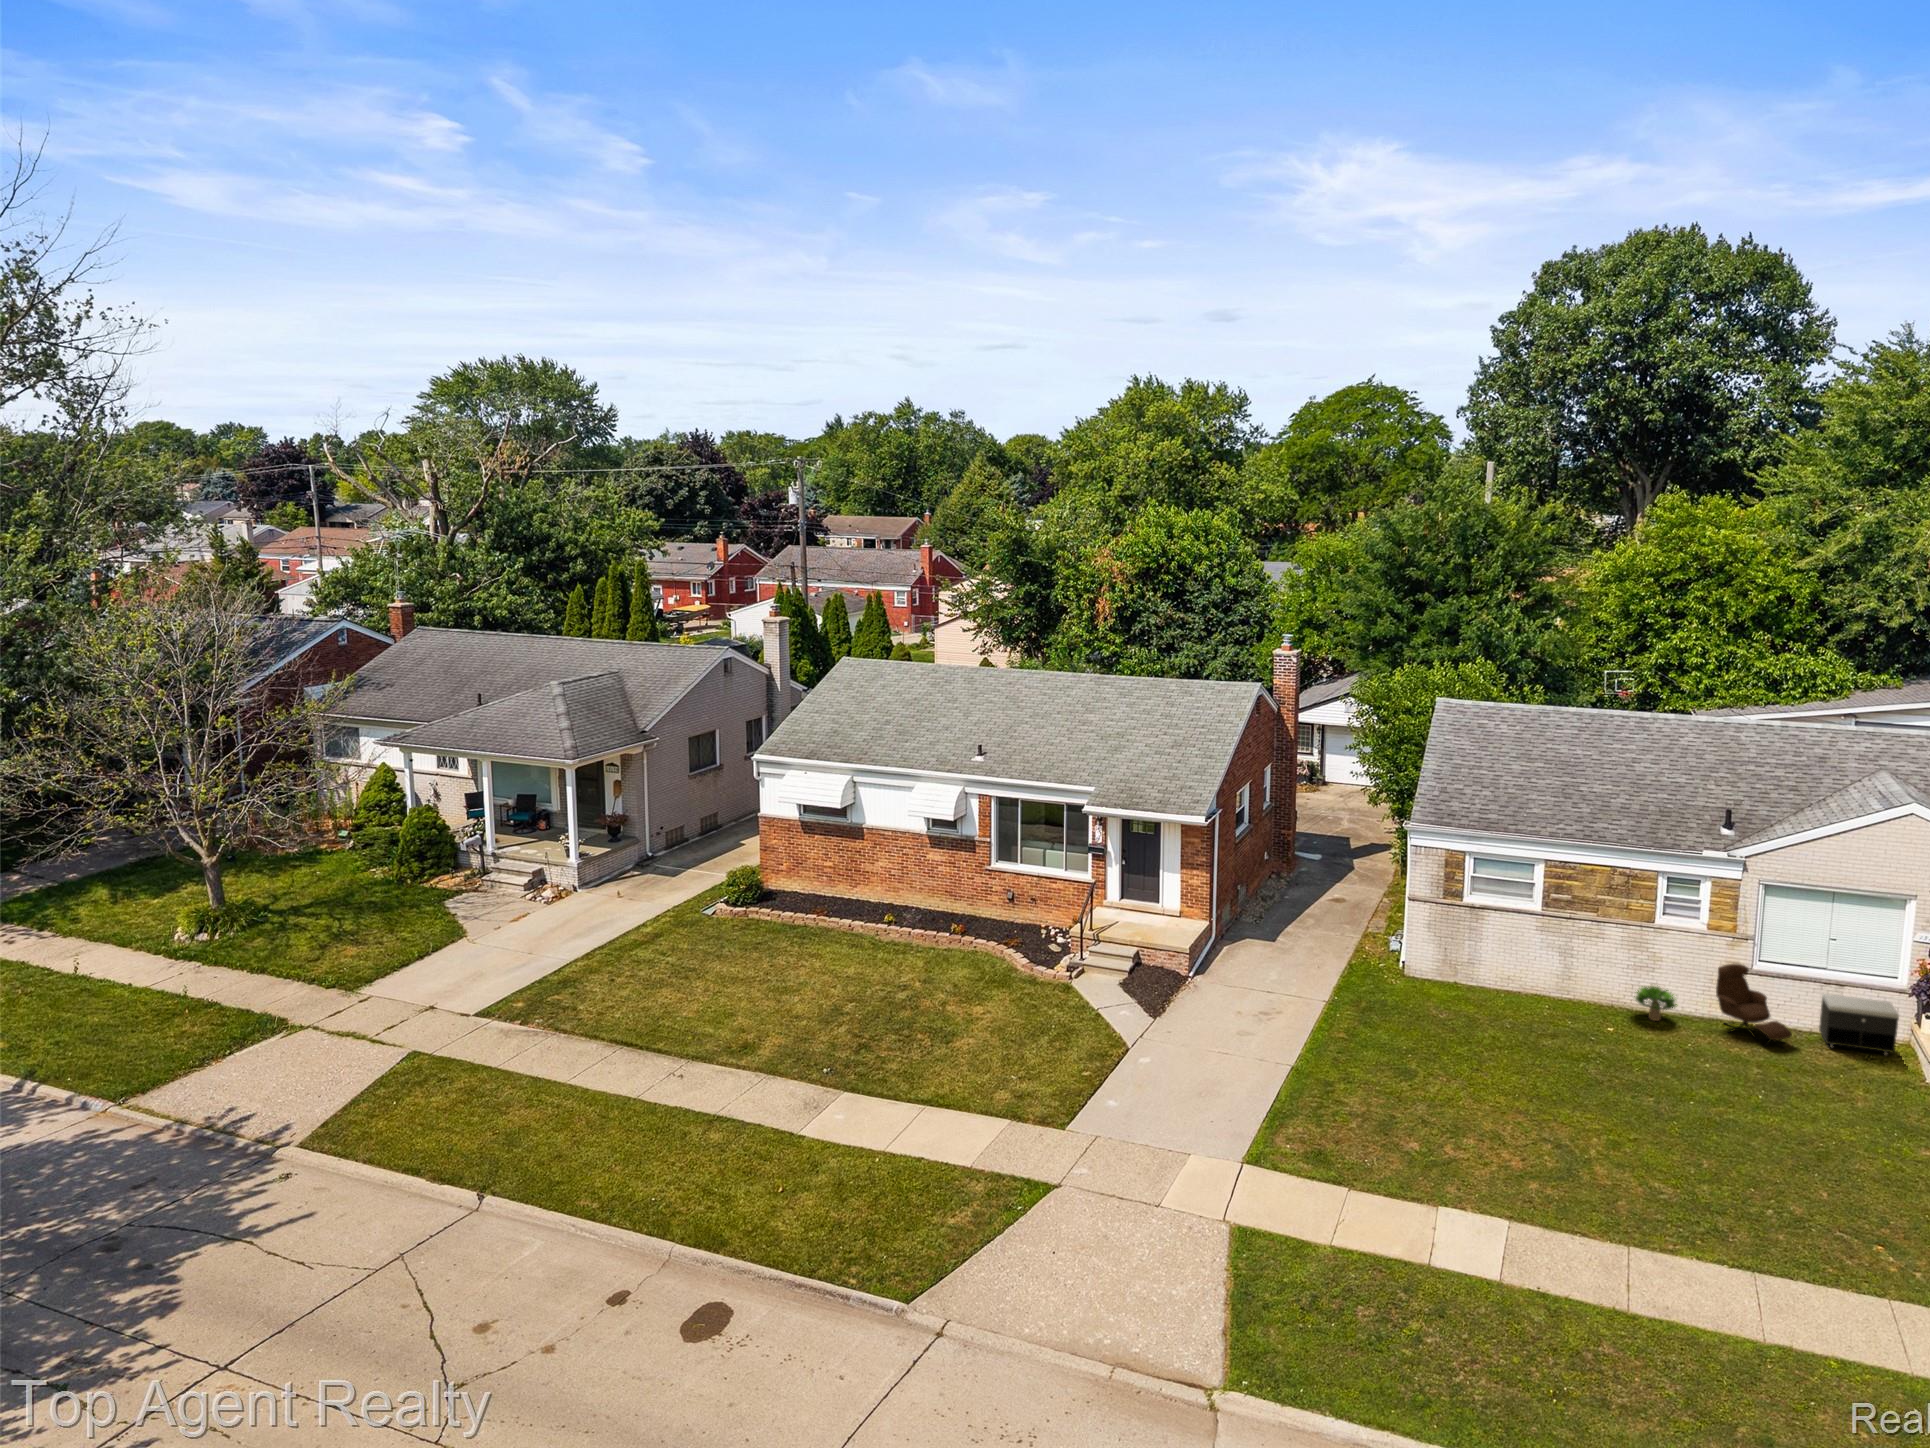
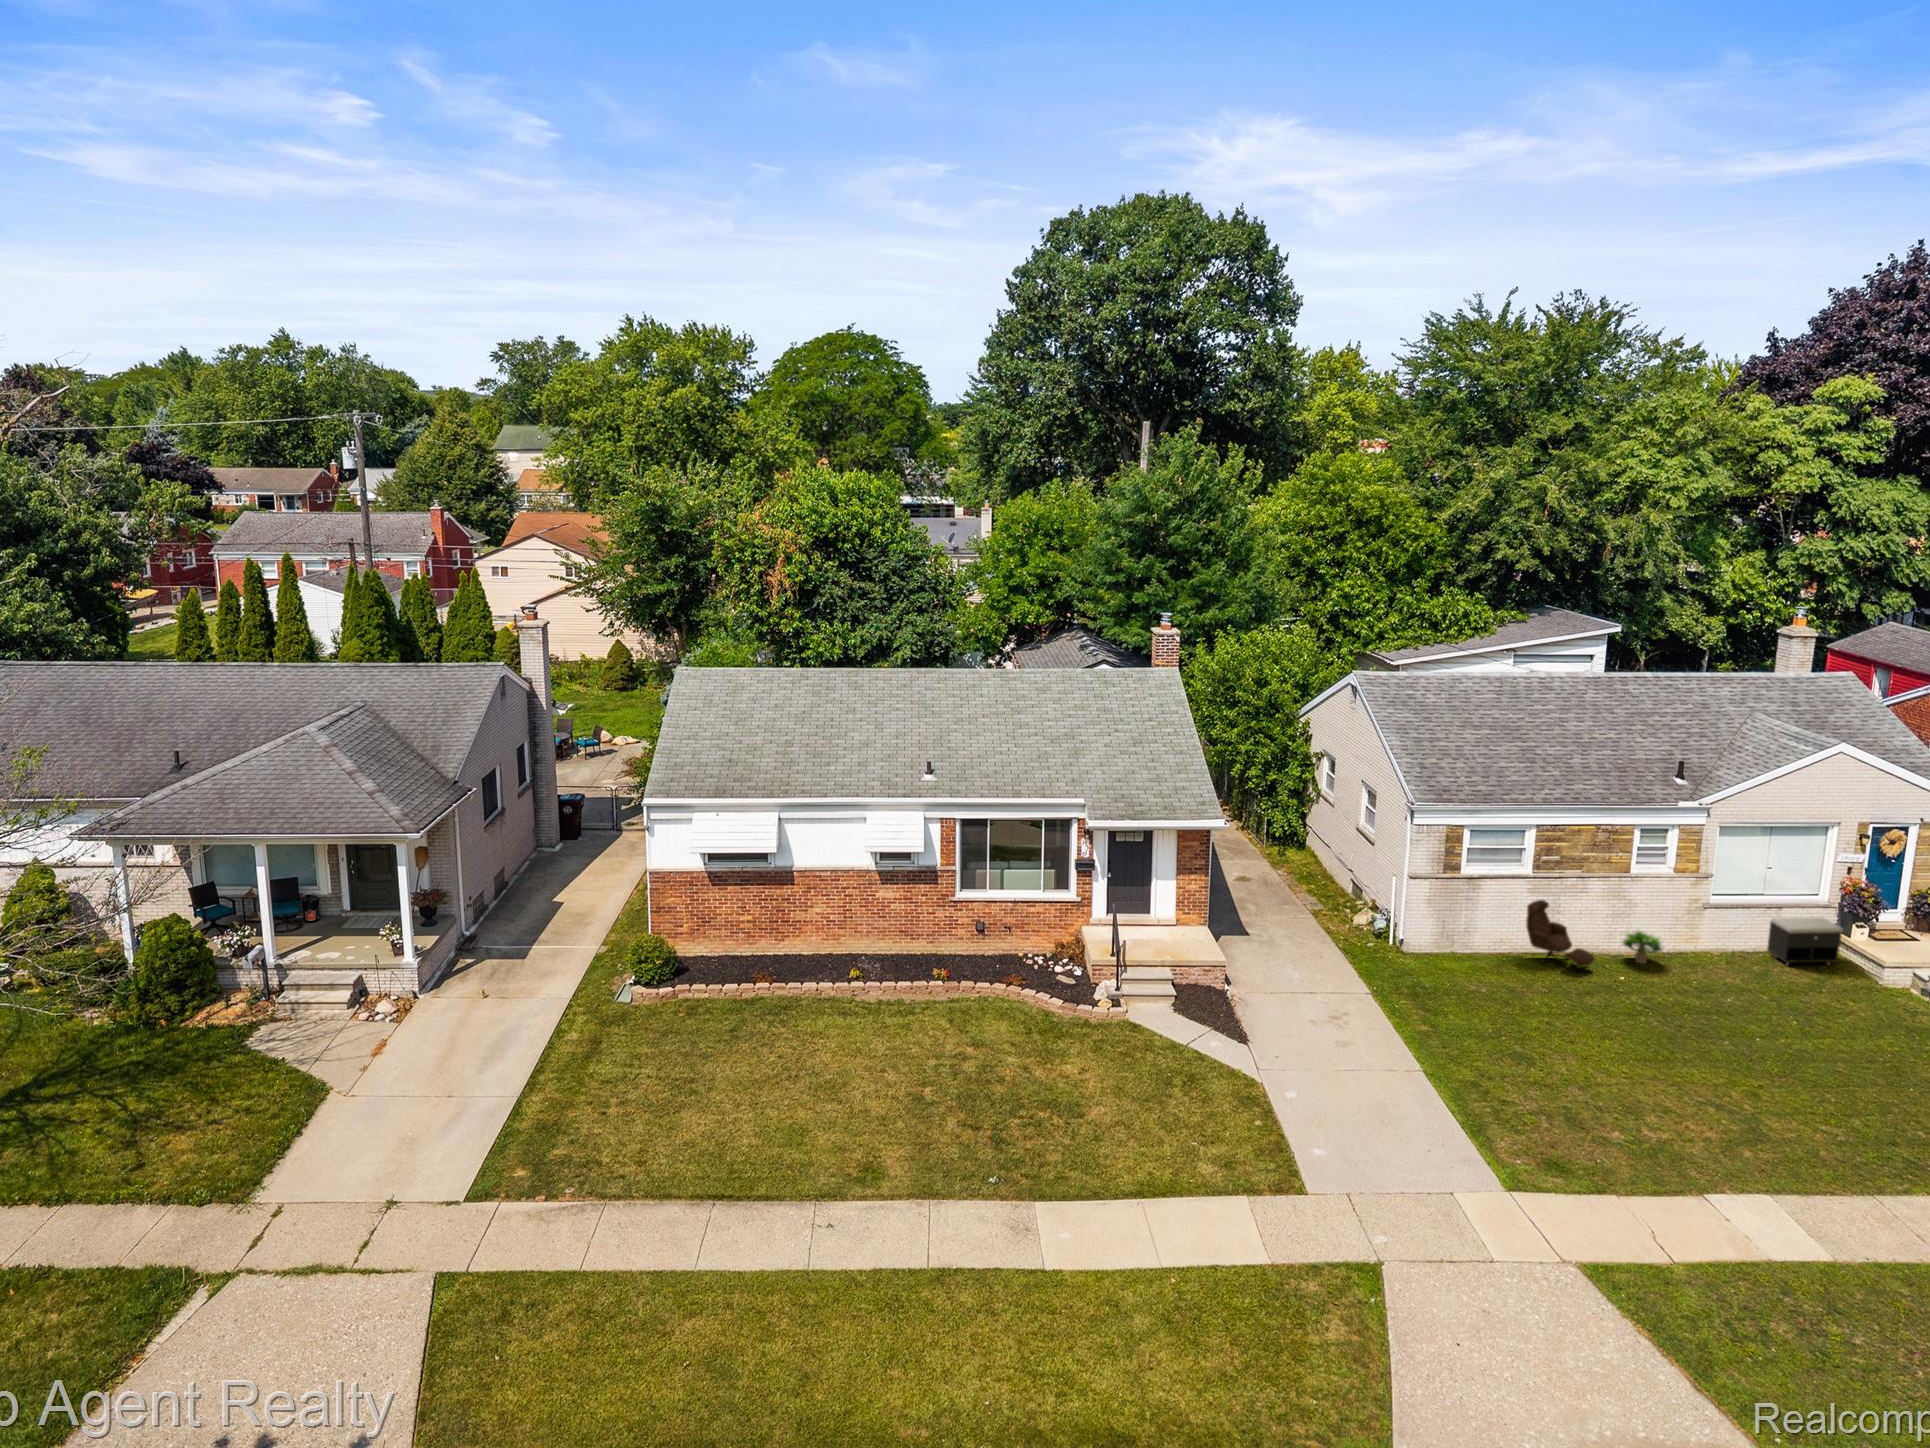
lounge chair: present [1716,964,1792,1045] -> present [1526,900,1595,971]

